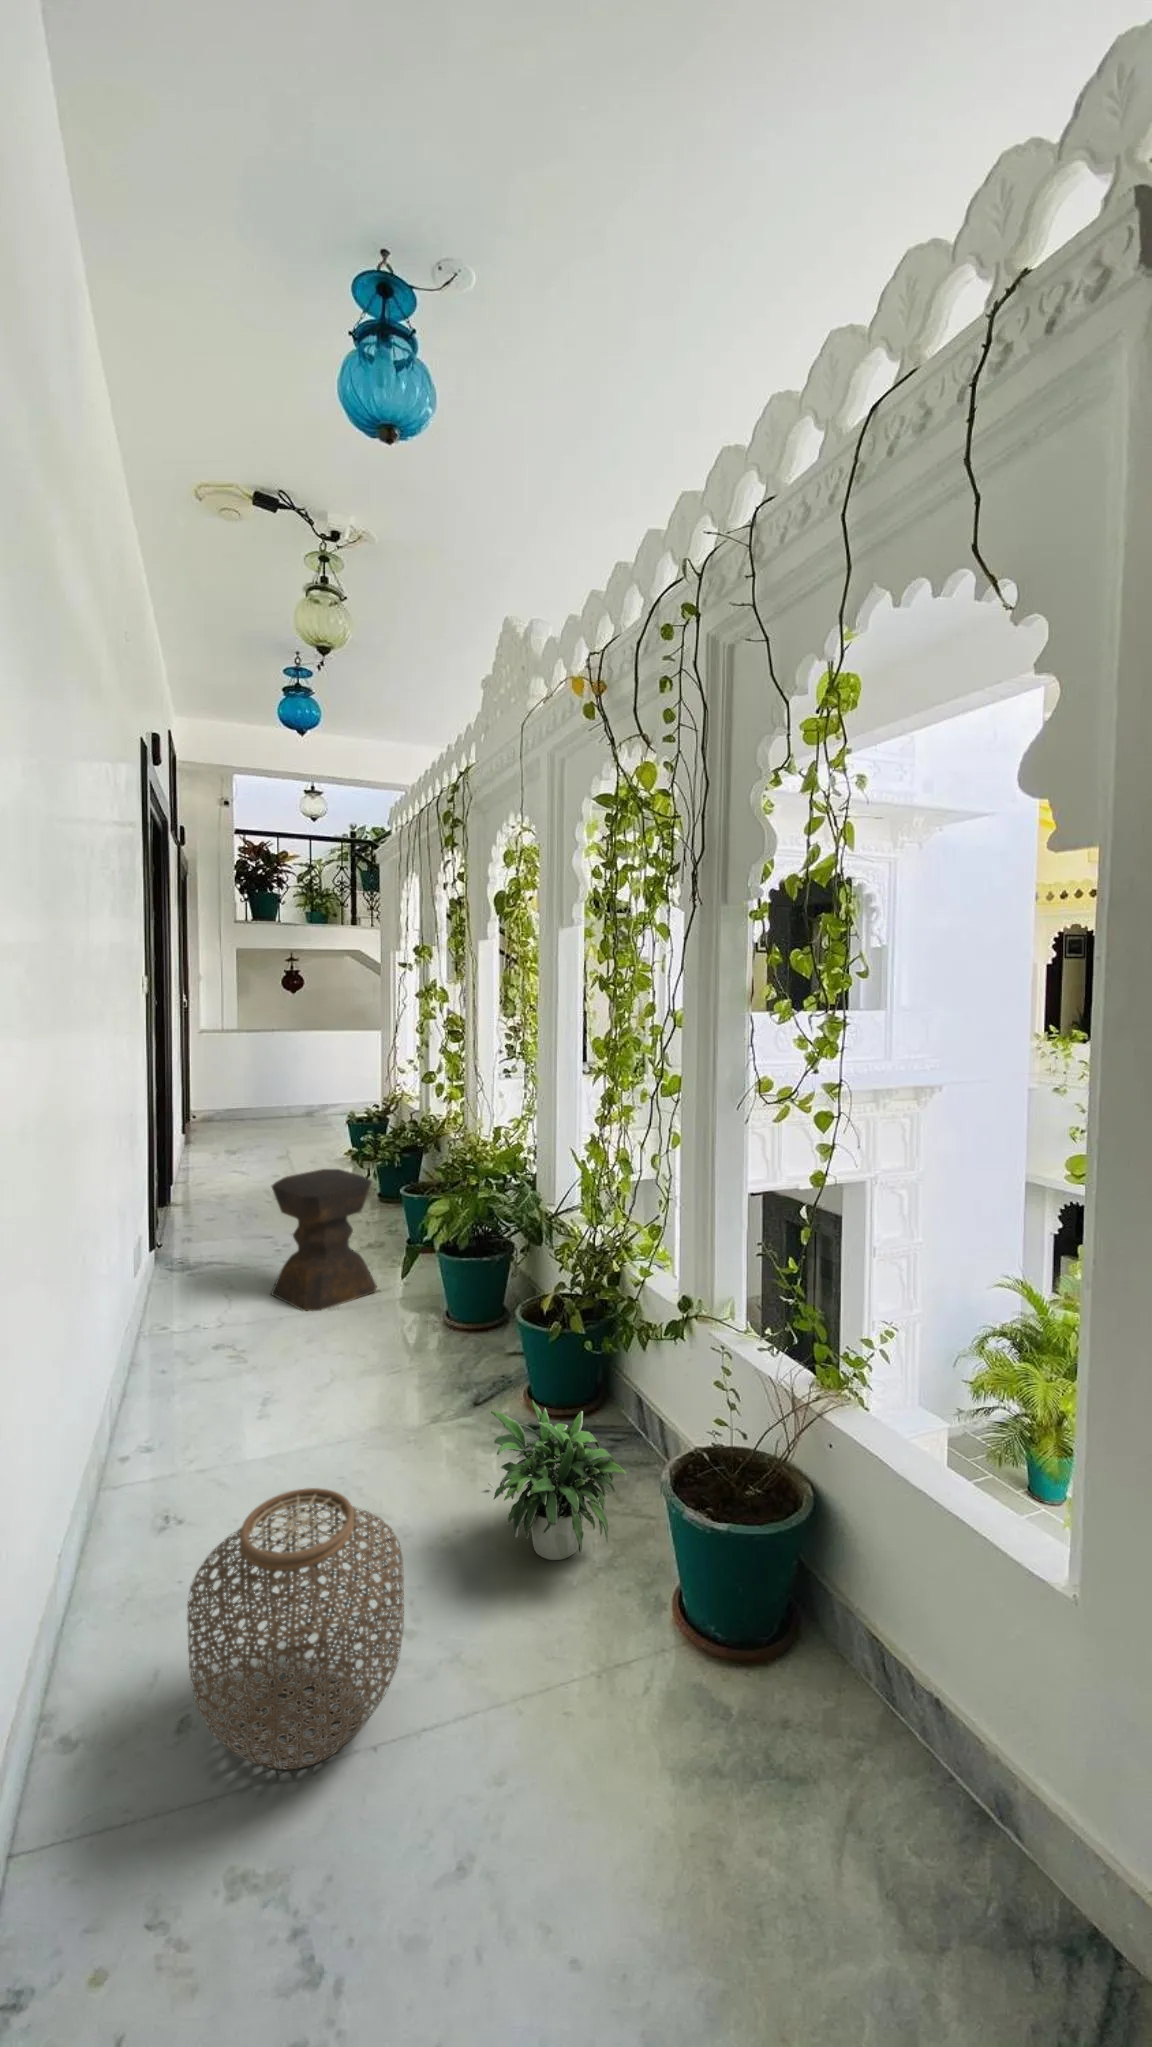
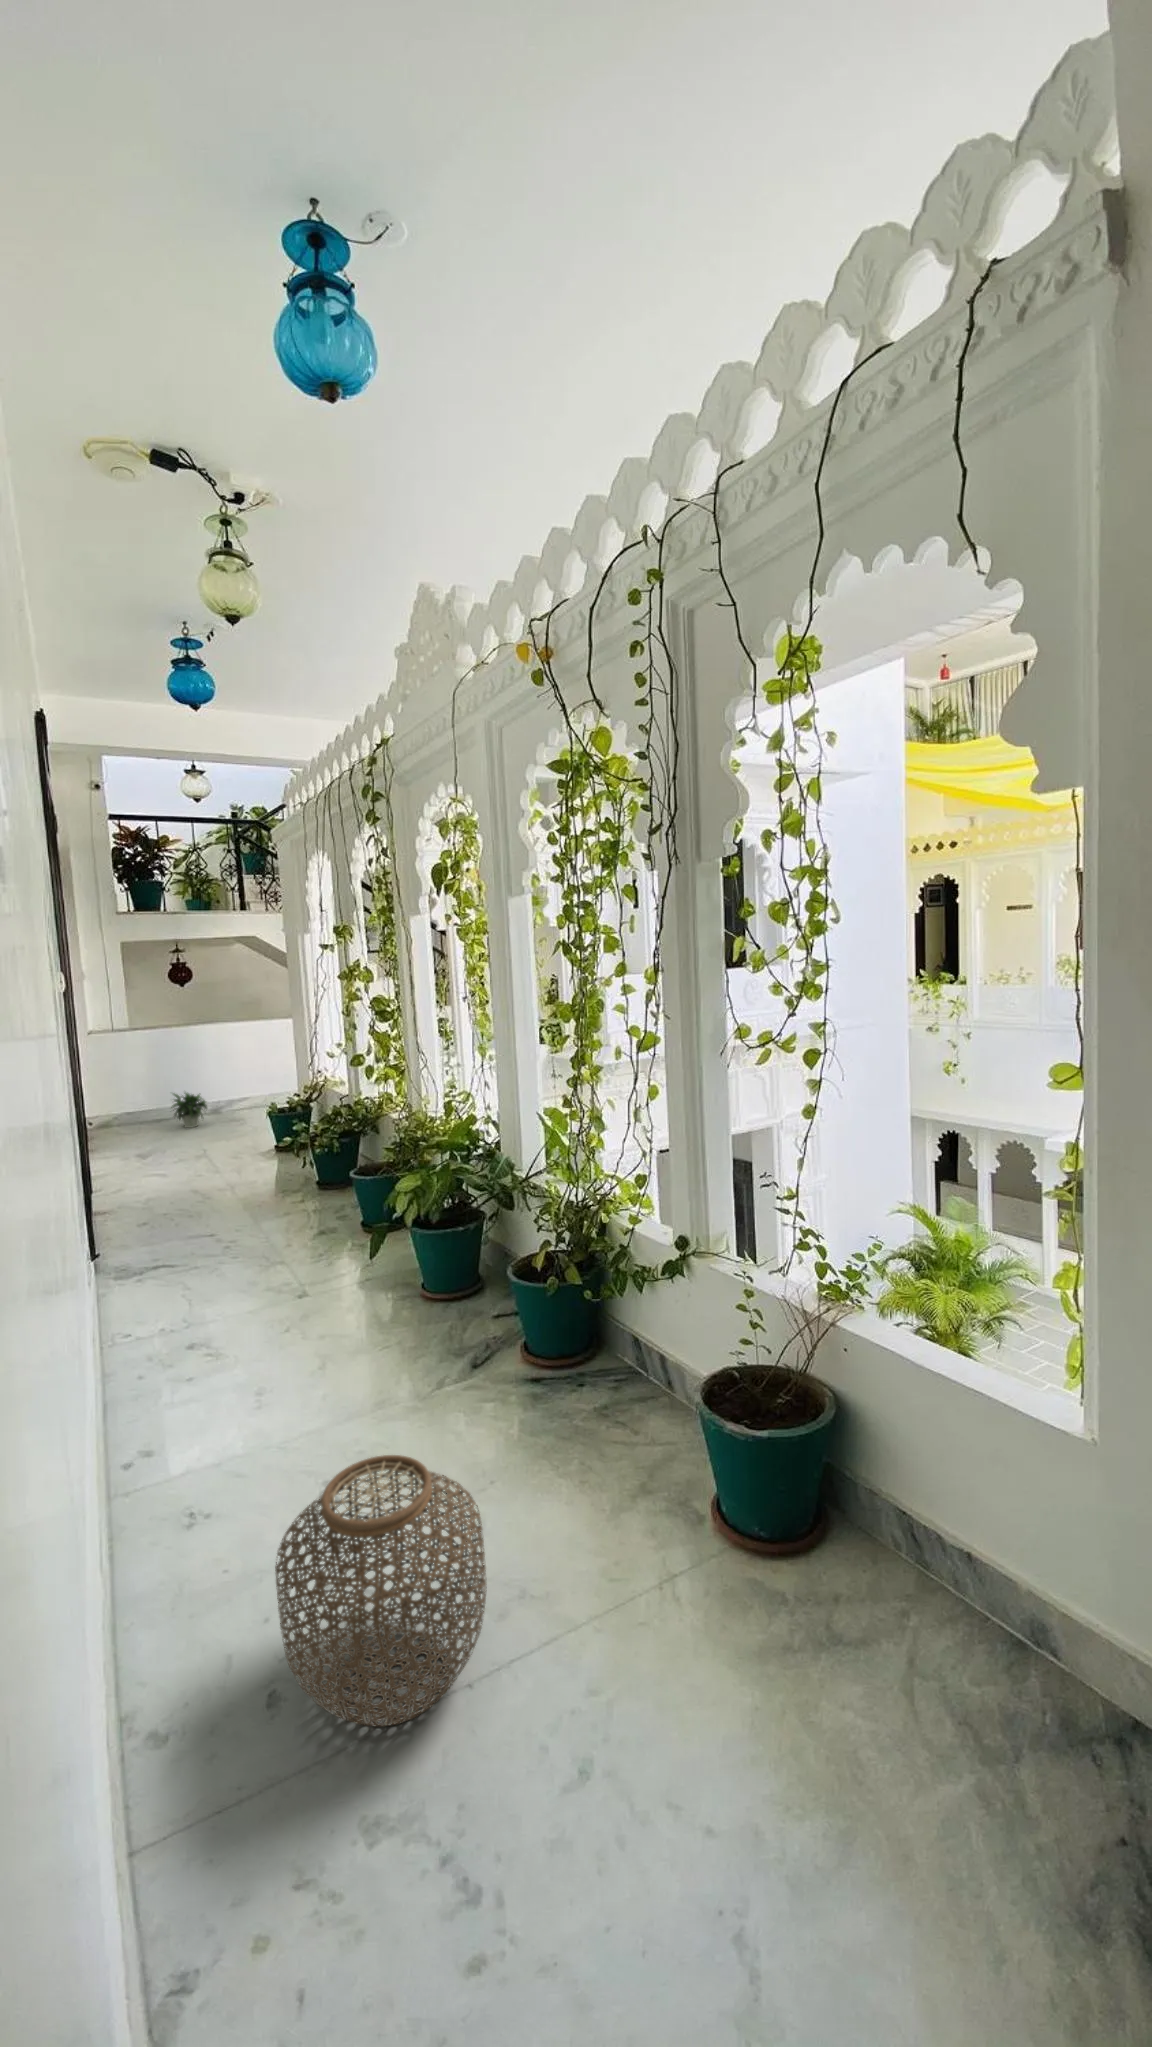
stool: present [271,1169,377,1311] -> none [223,1154,340,1300]
potted plant: present [488,1400,626,1560] -> present [171,1093,207,1128]

